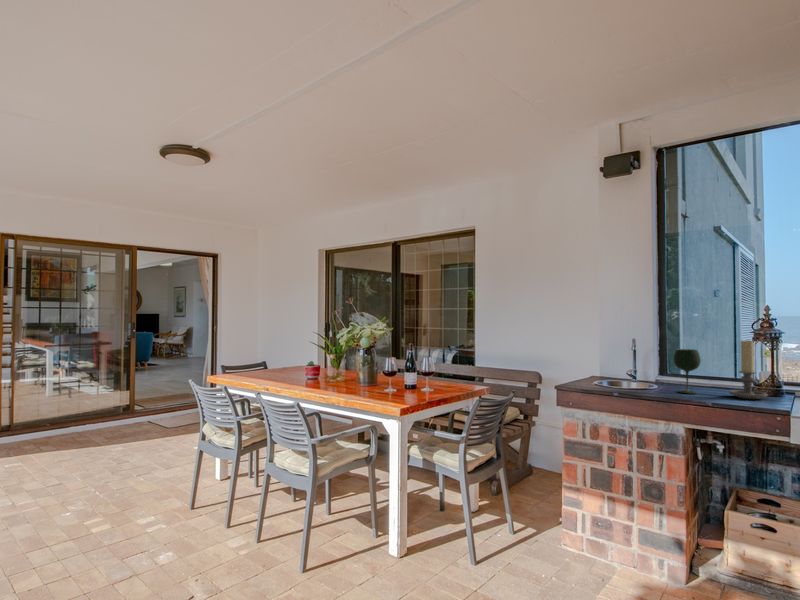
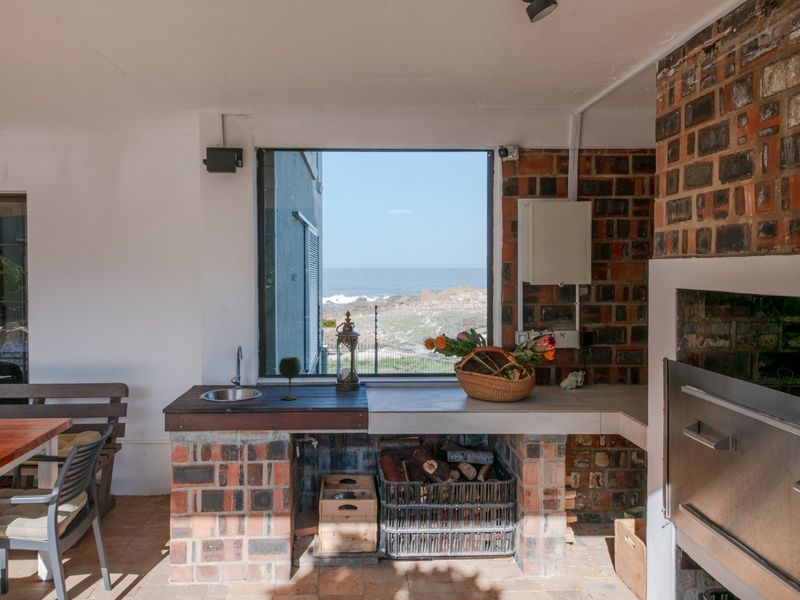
candle holder: present [729,340,767,399] -> none [323,346,350,399]

